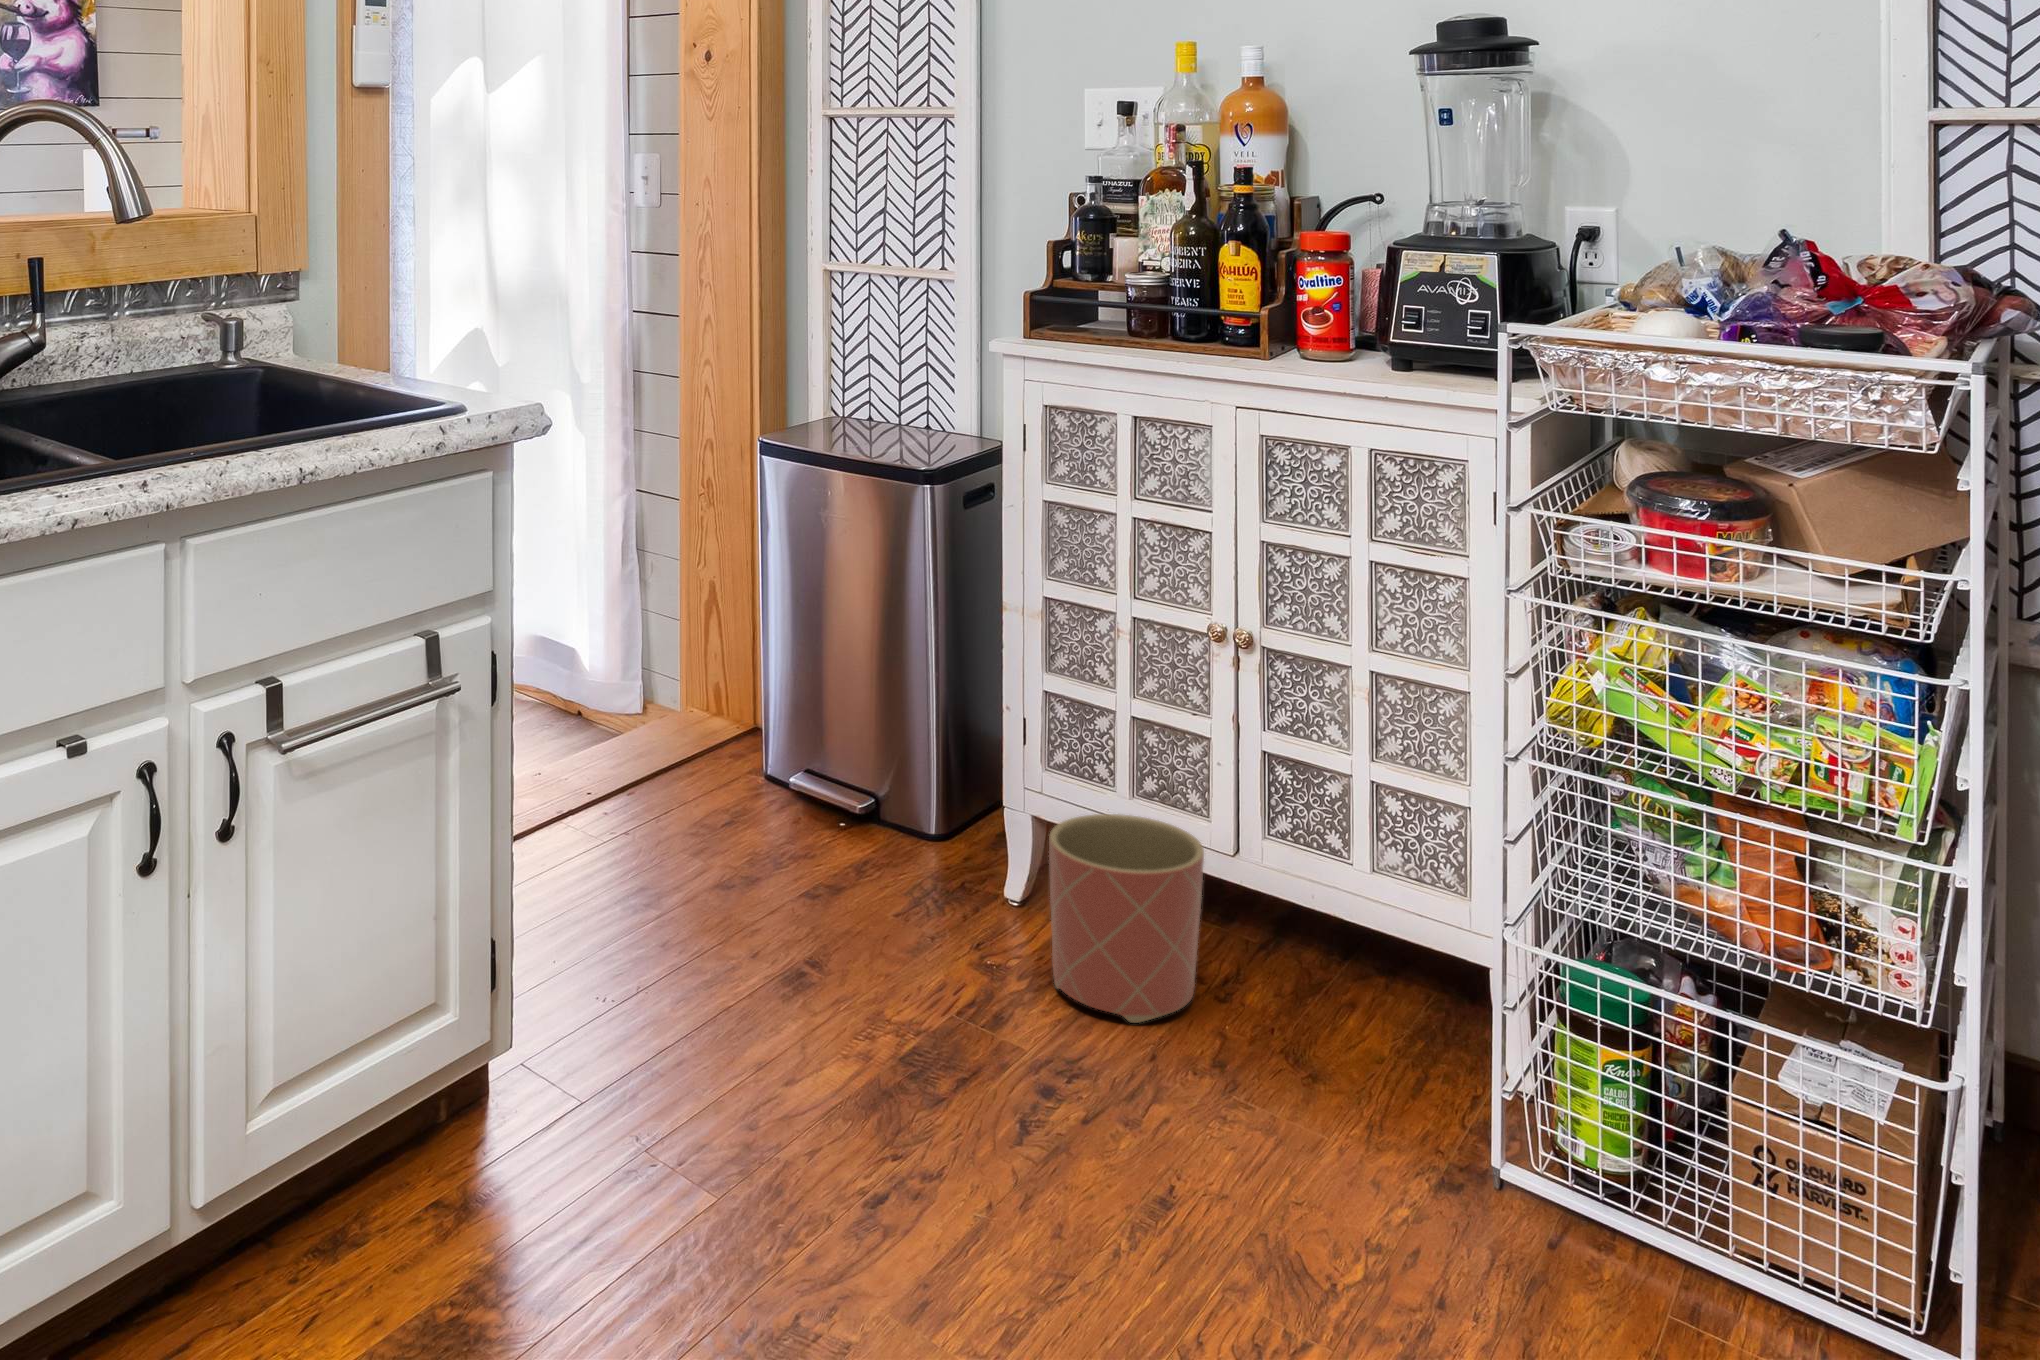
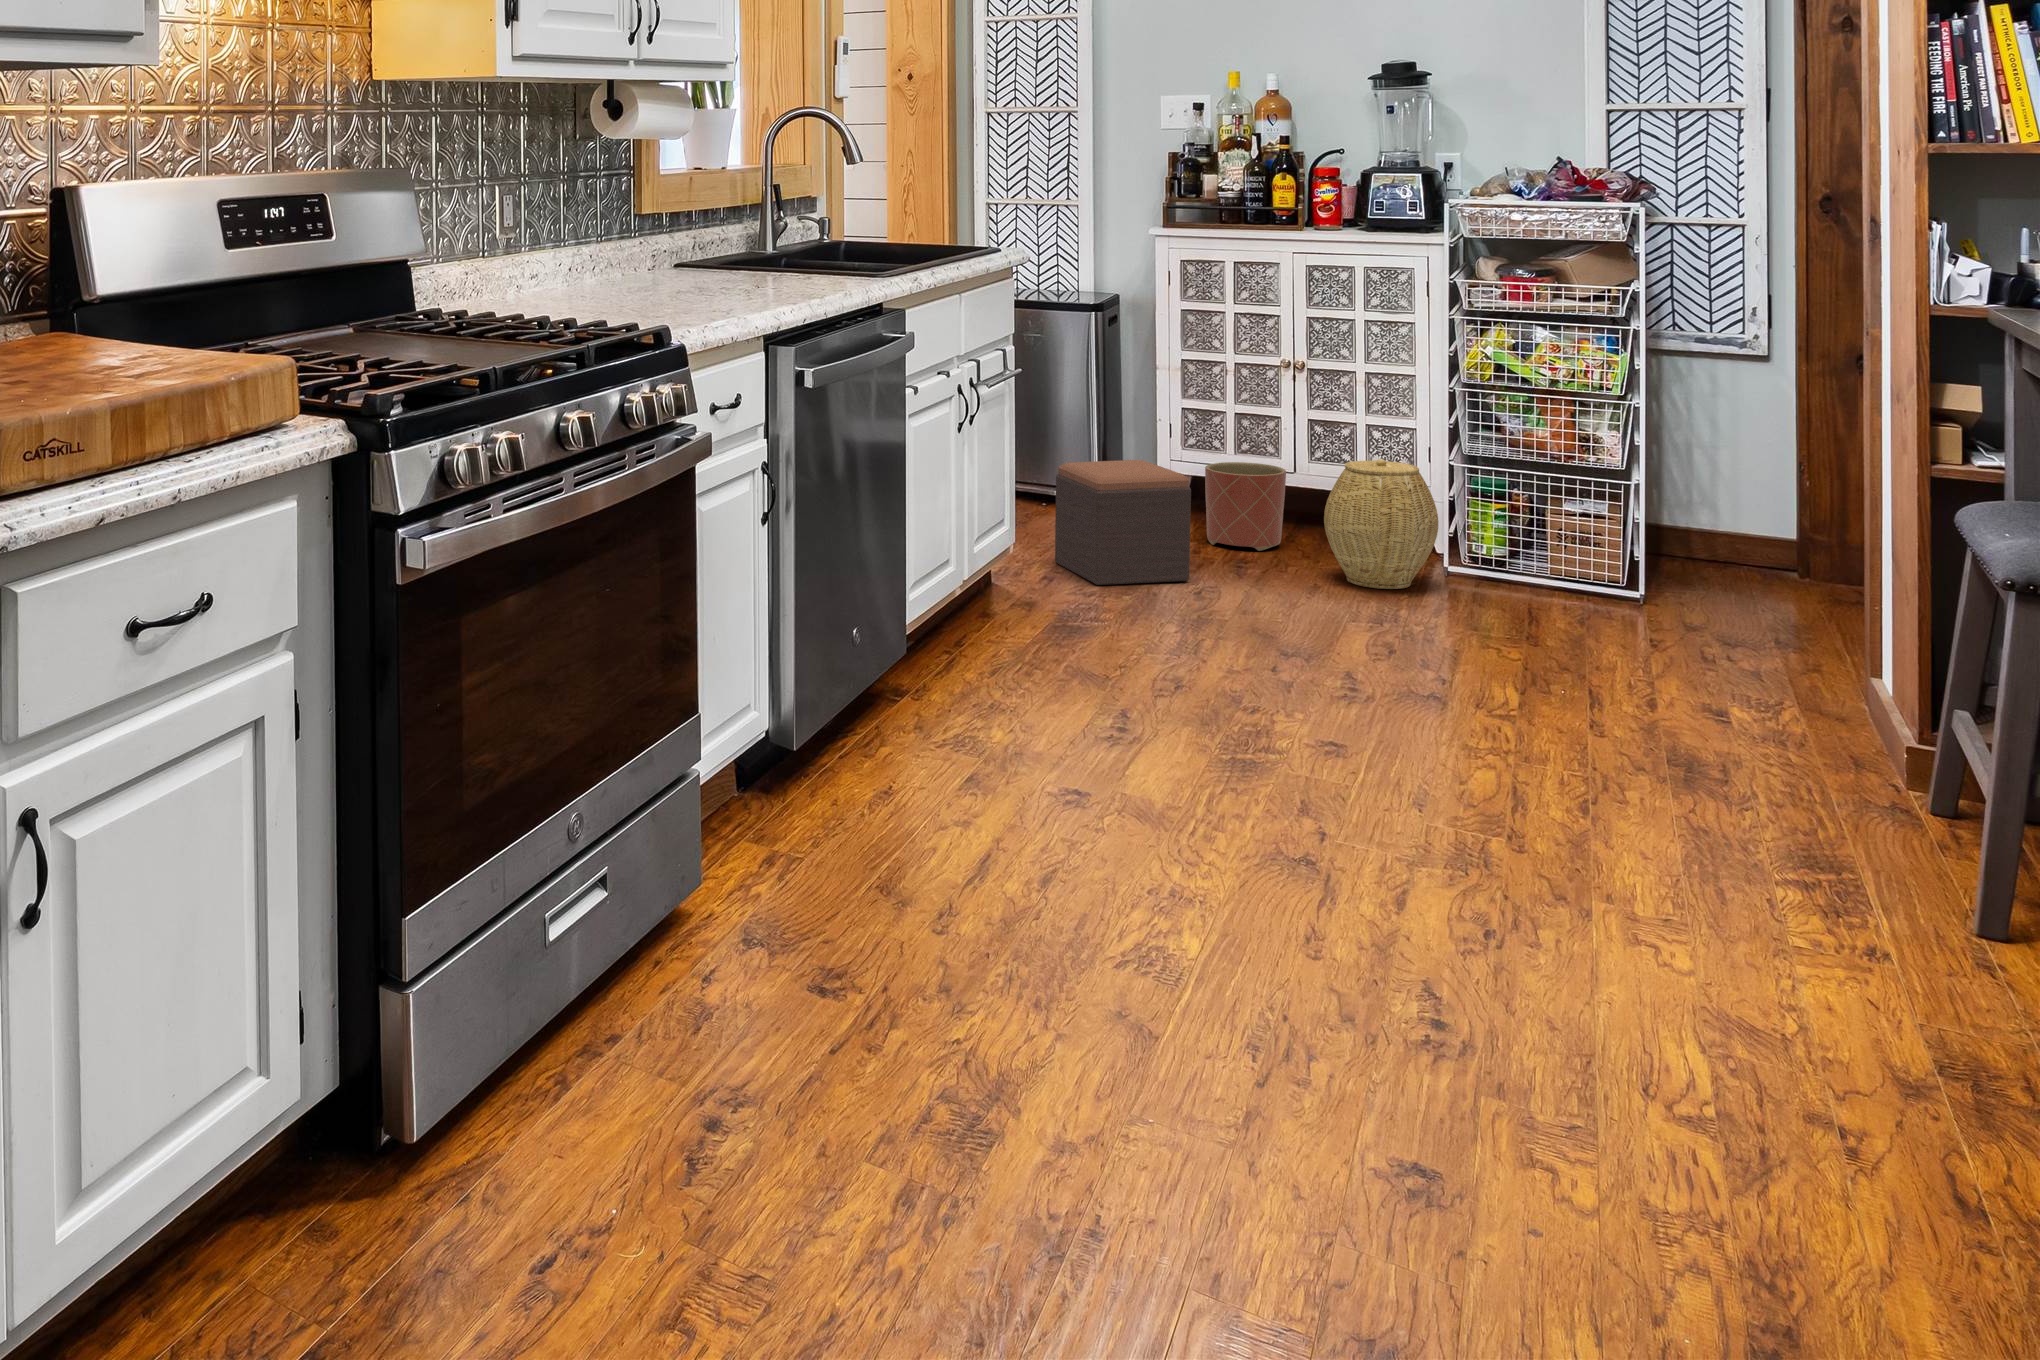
footstool: none [668,830,884,1136] -> present [1055,460,1191,585]
woven basket: none [1192,899,1441,1229] -> present [1324,459,1438,589]

